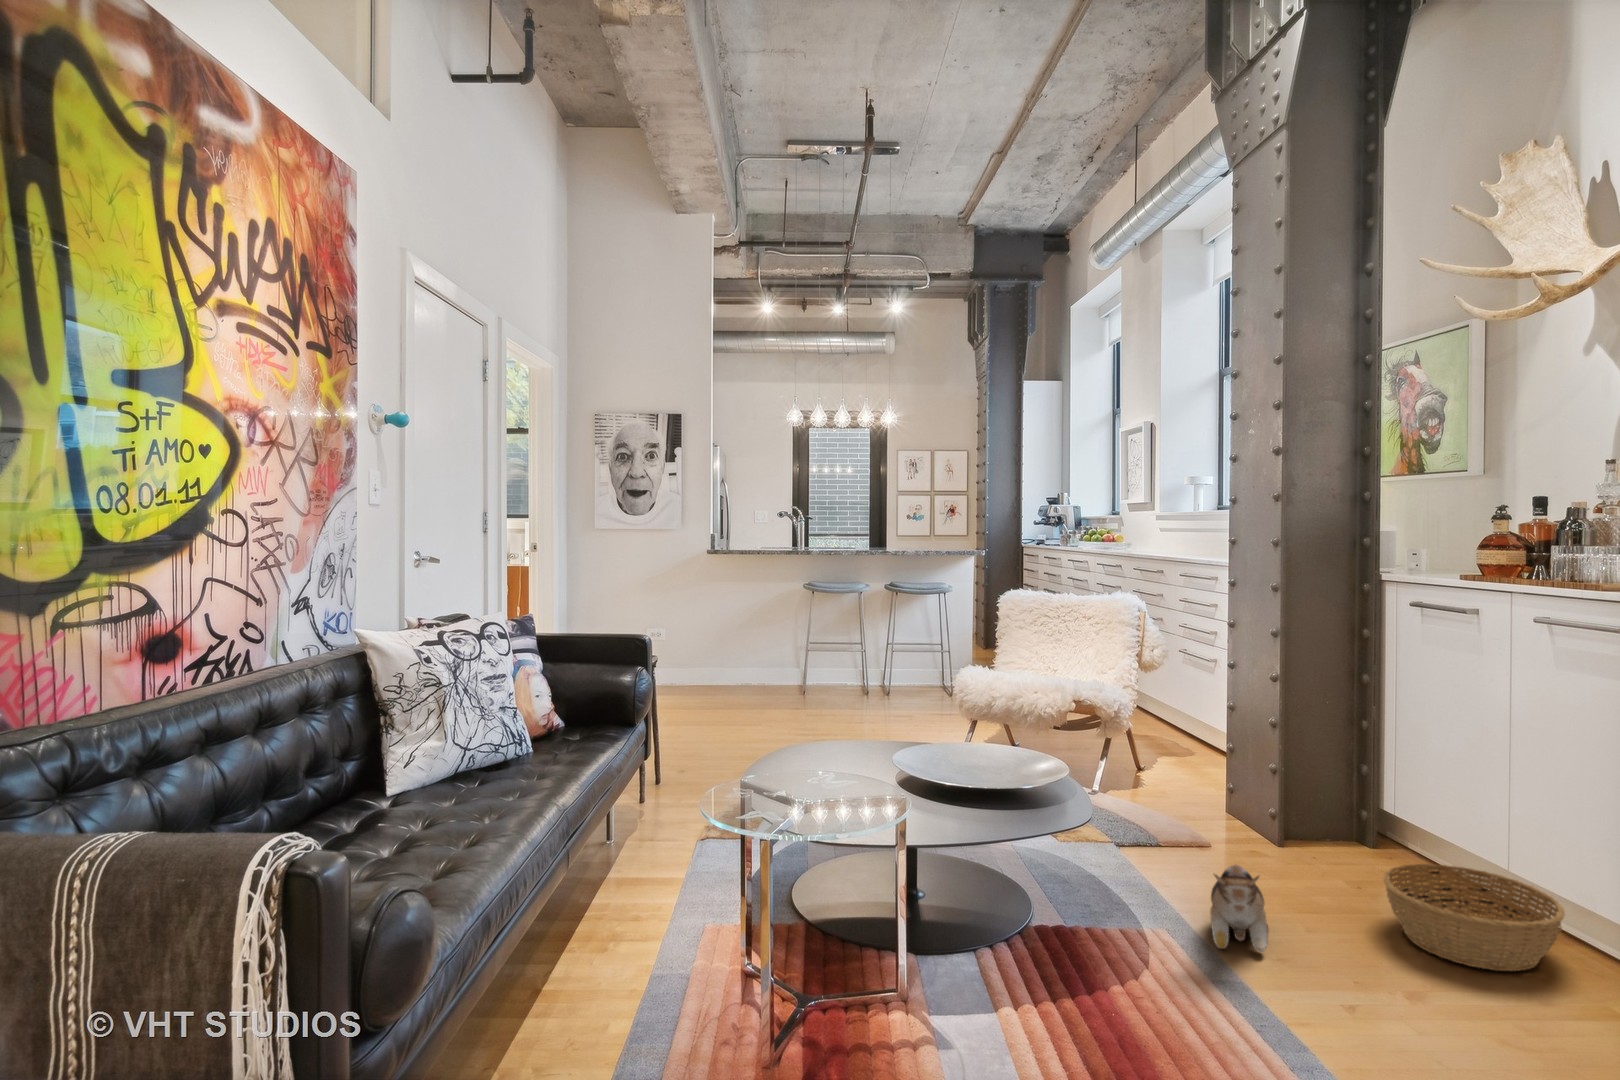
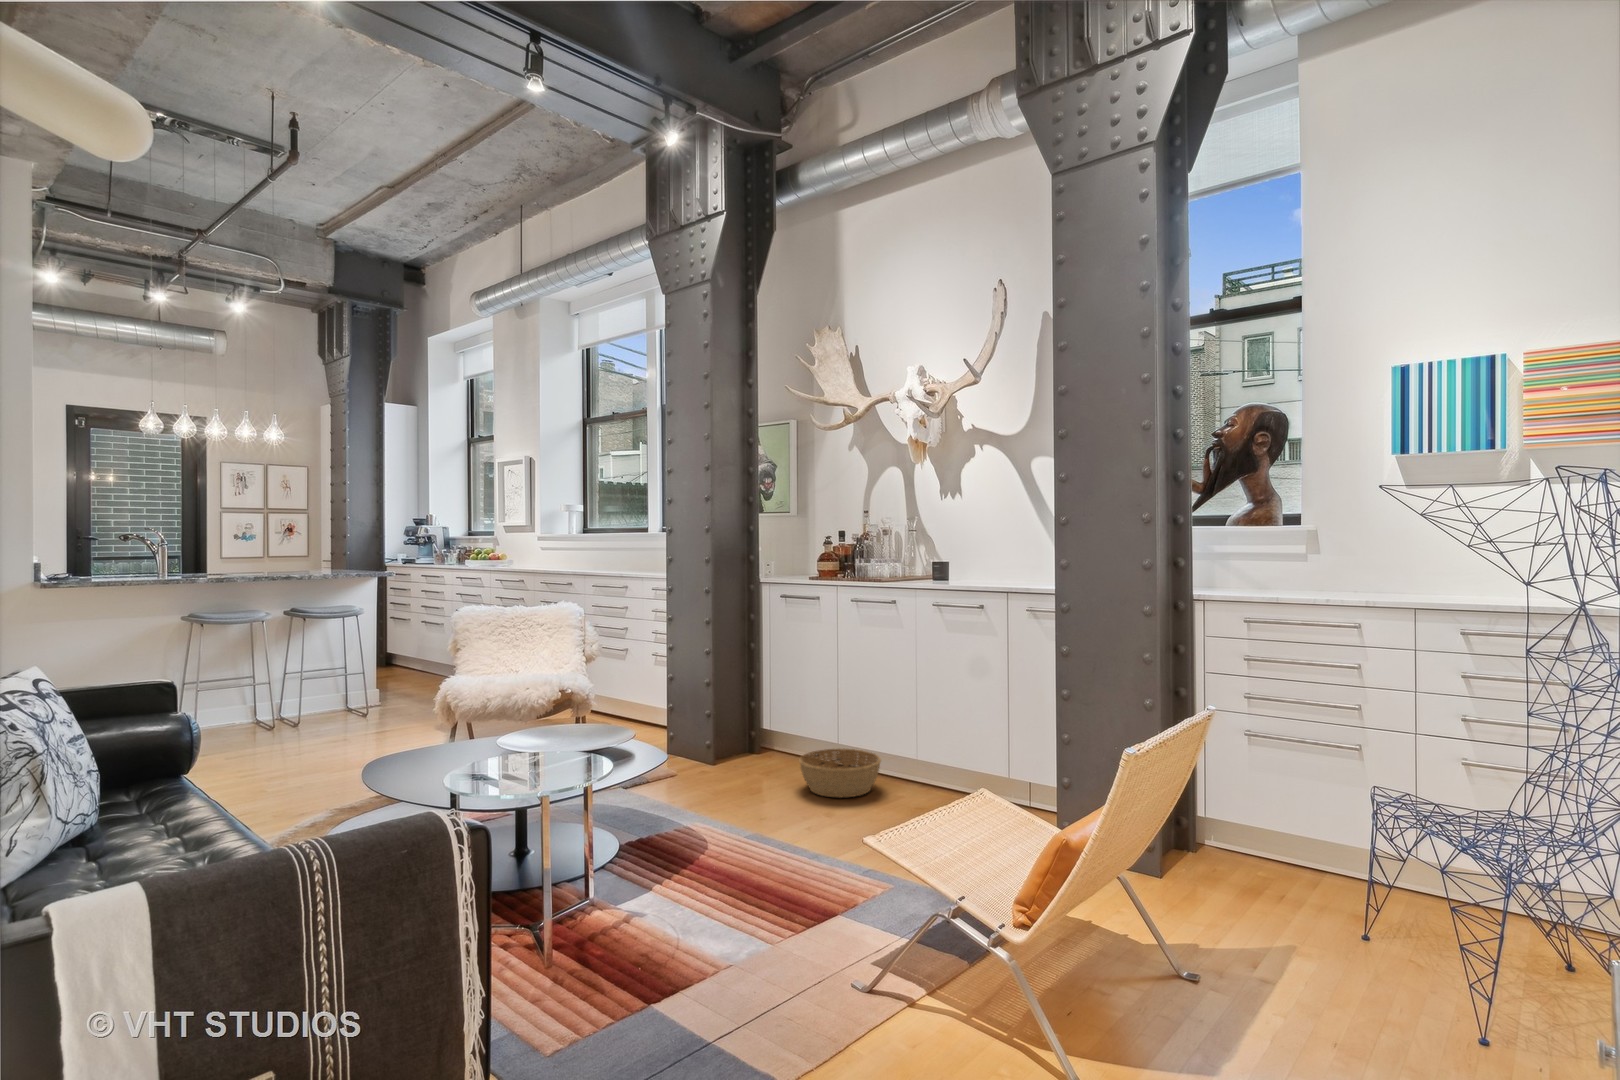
plush toy: present [1210,865,1269,952] -> none [721,767,762,824]

